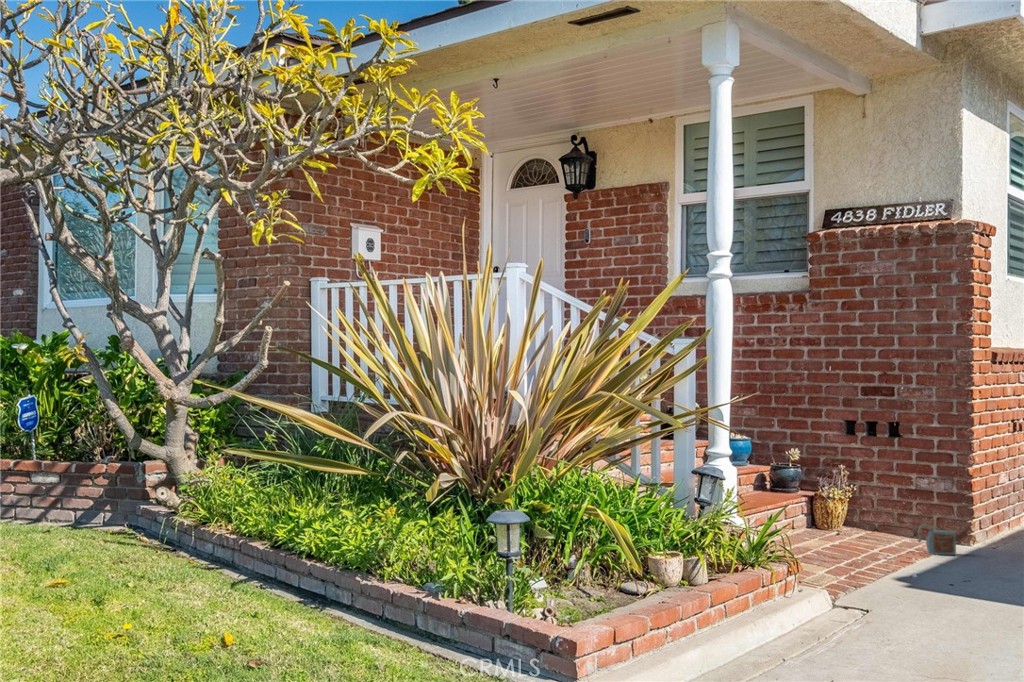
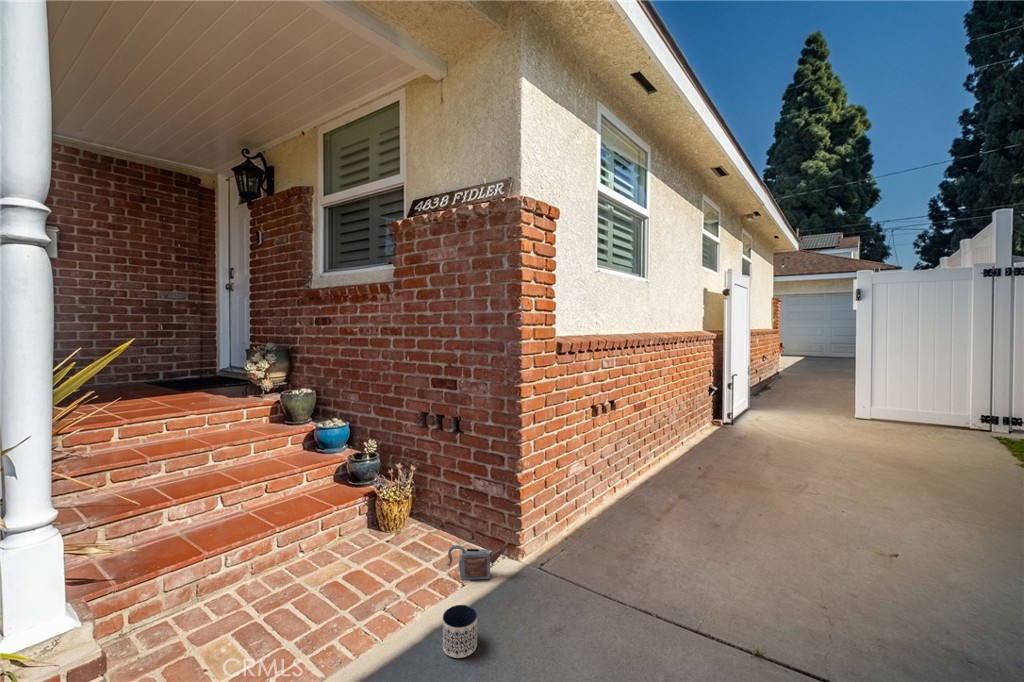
planter: none [954,548,983,577] -> present [443,605,477,658]

